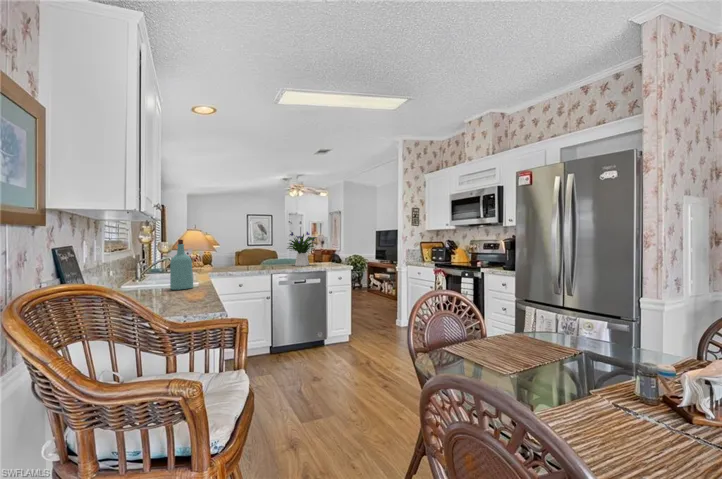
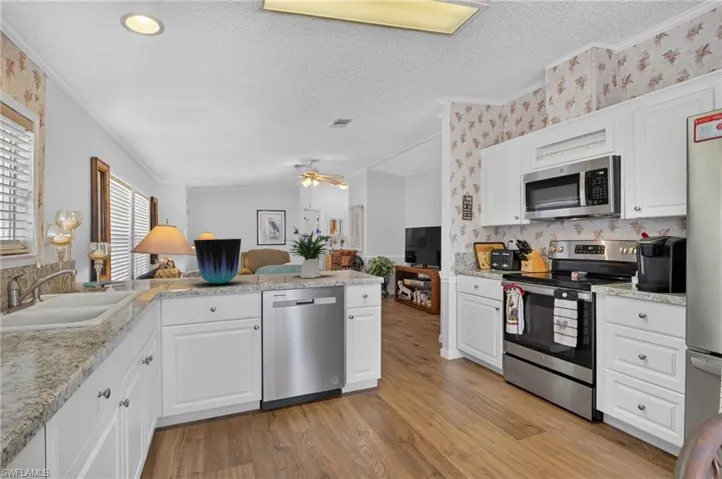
vase: none [224,239,256,269] -> present [194,239,241,284]
bottle: present [170,240,193,290] -> none [23,243,78,348]

